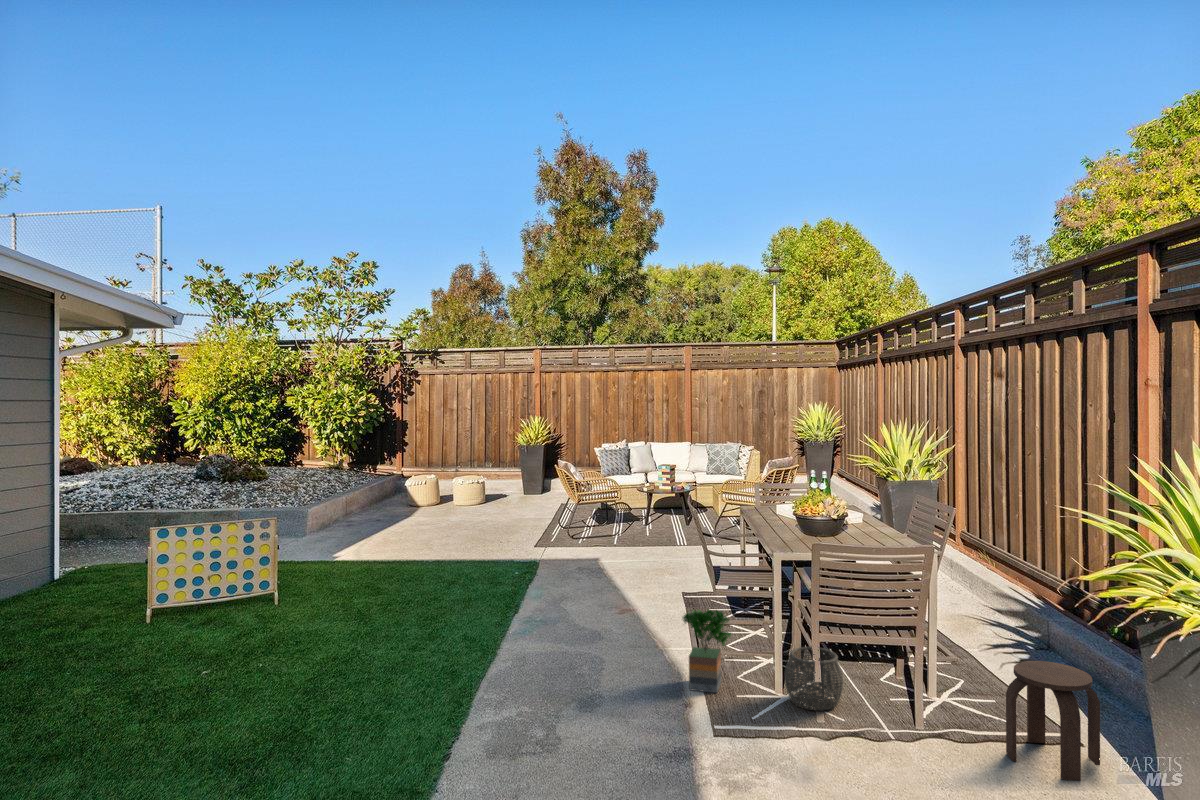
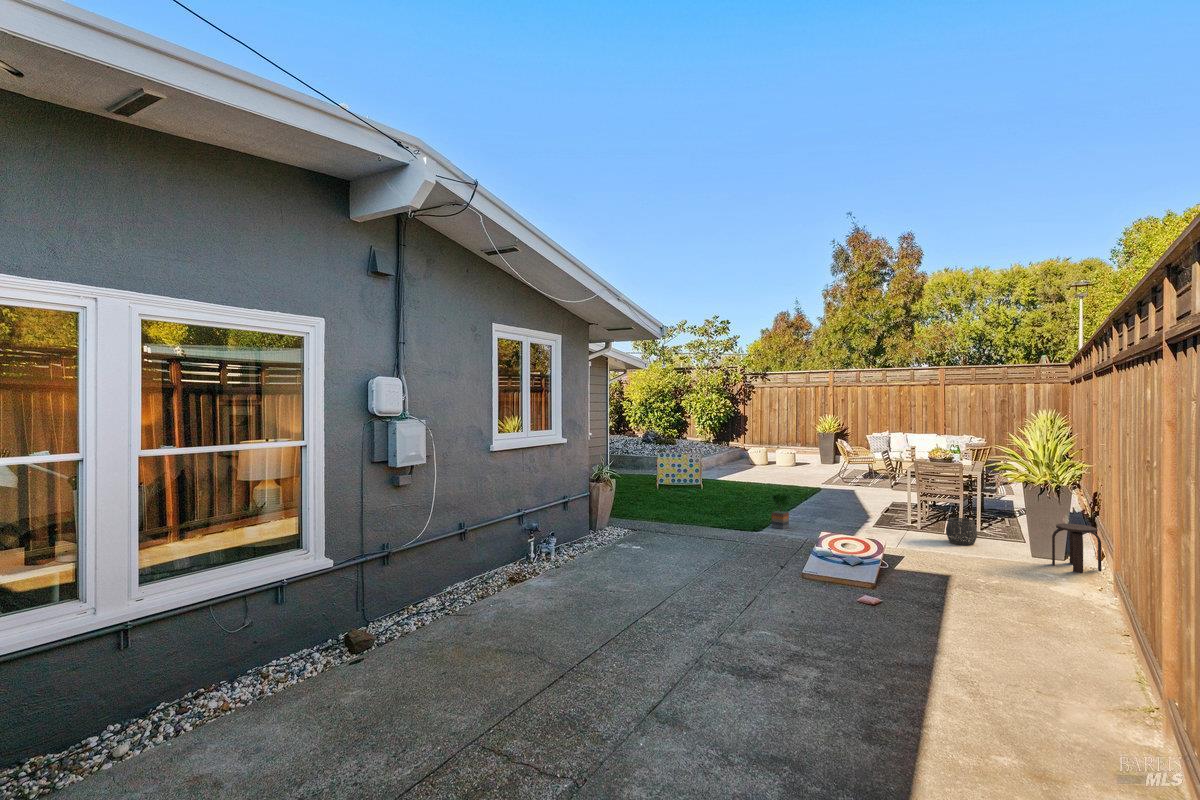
potted tree: present [682,609,731,693] -> present [771,493,792,529]

